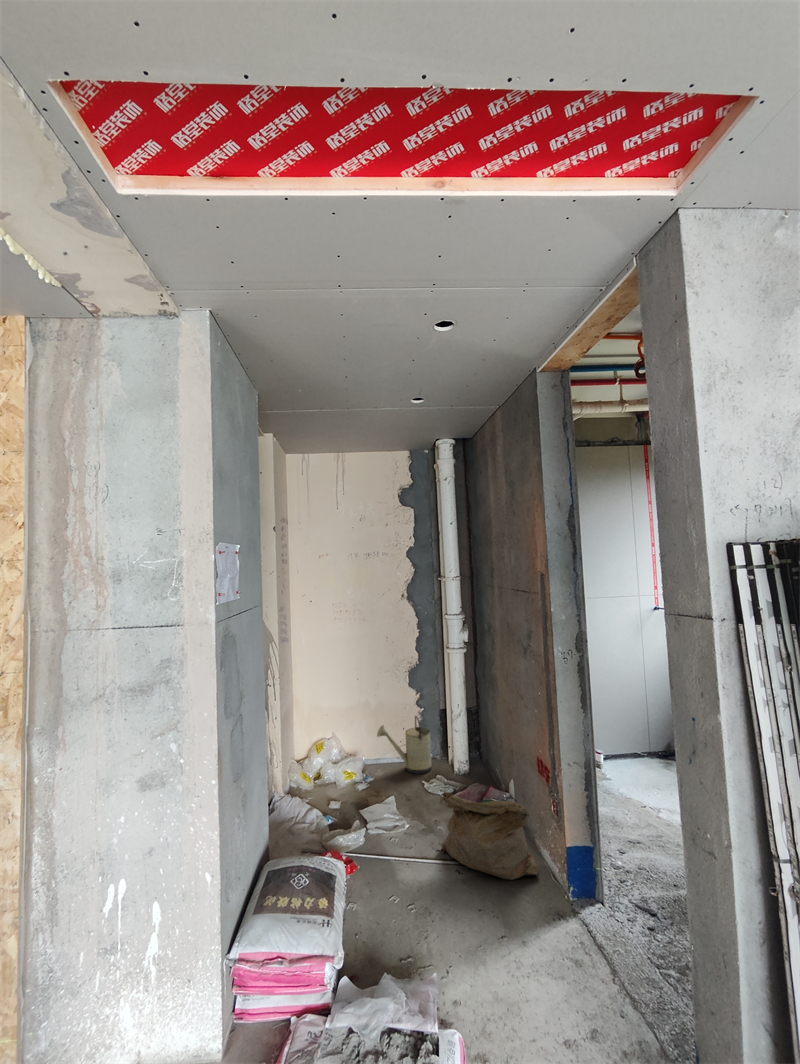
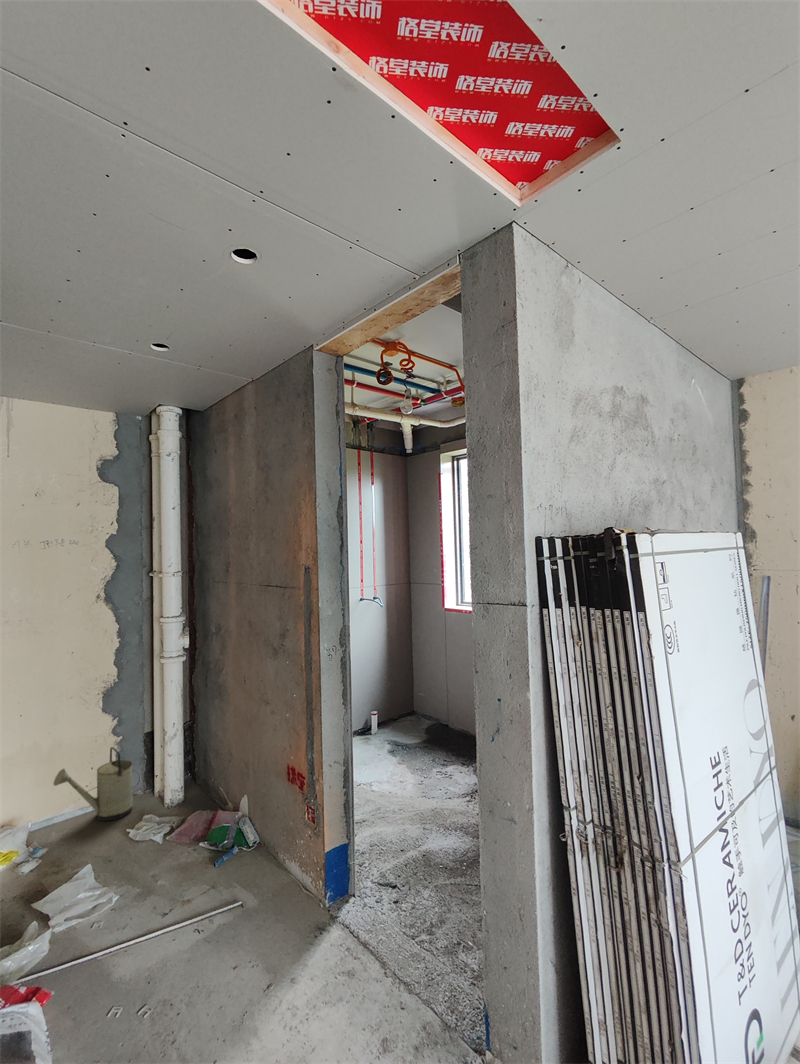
bag: present [440,792,539,880] -> none [166,821,290,916]

